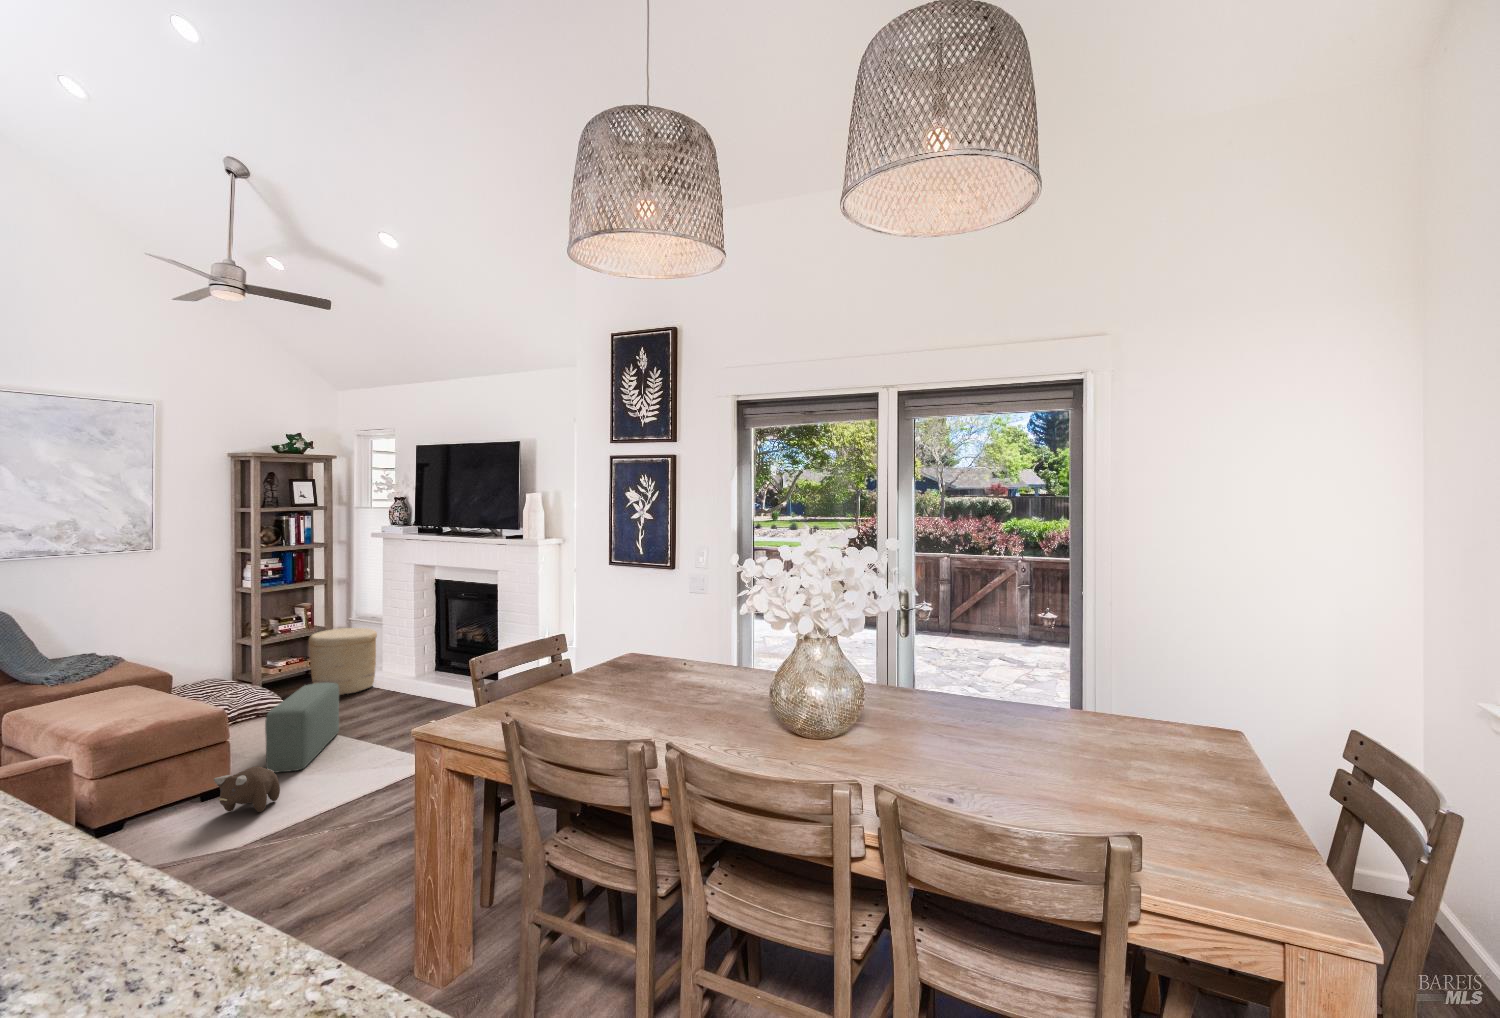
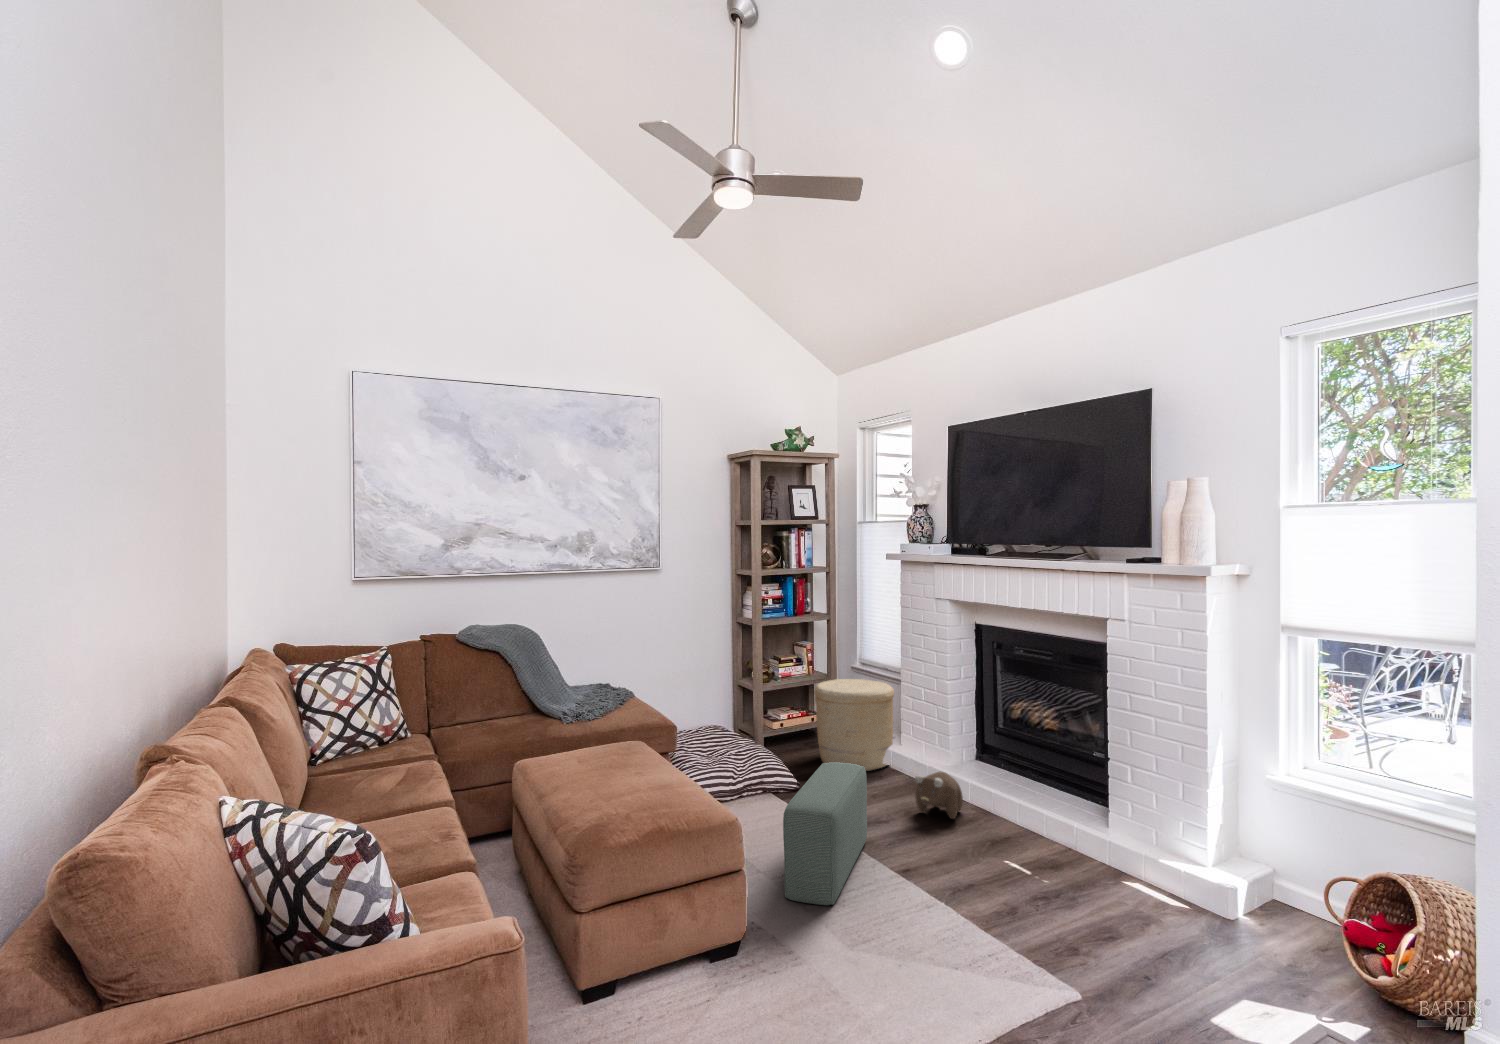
plush toy: present [214,766,280,812] -> present [915,771,963,819]

